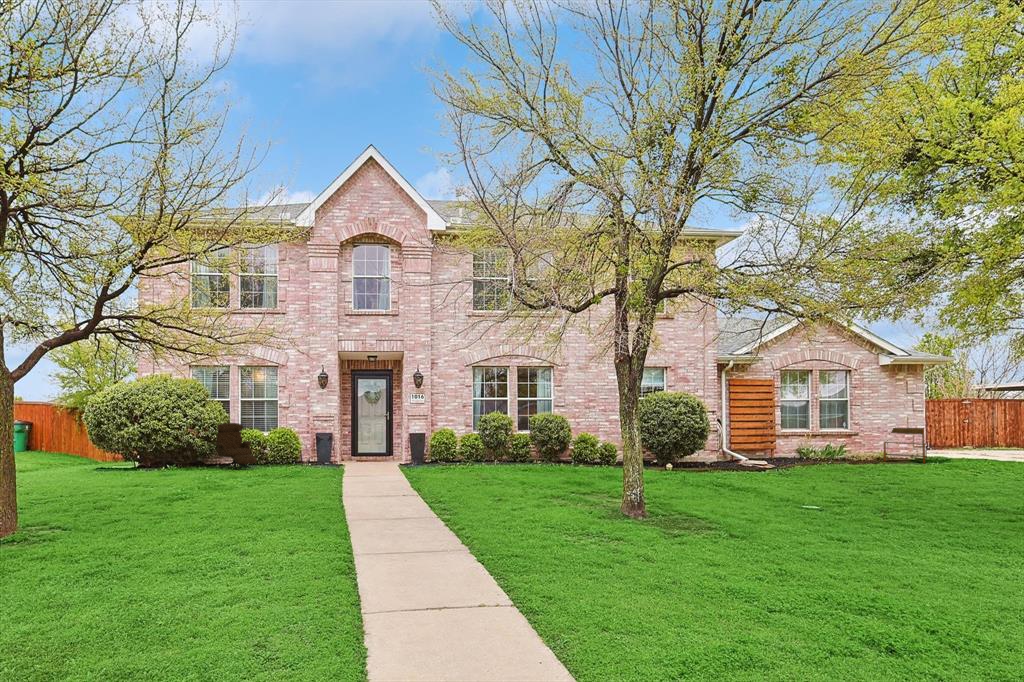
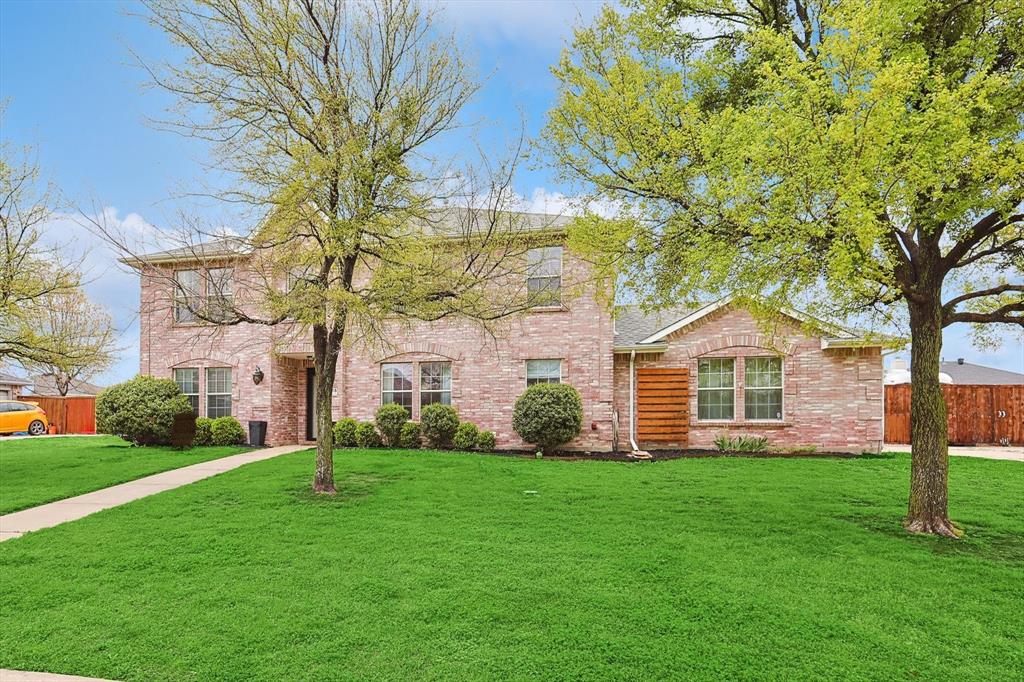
bench: present [884,427,926,464] -> none [822,418,876,461]

